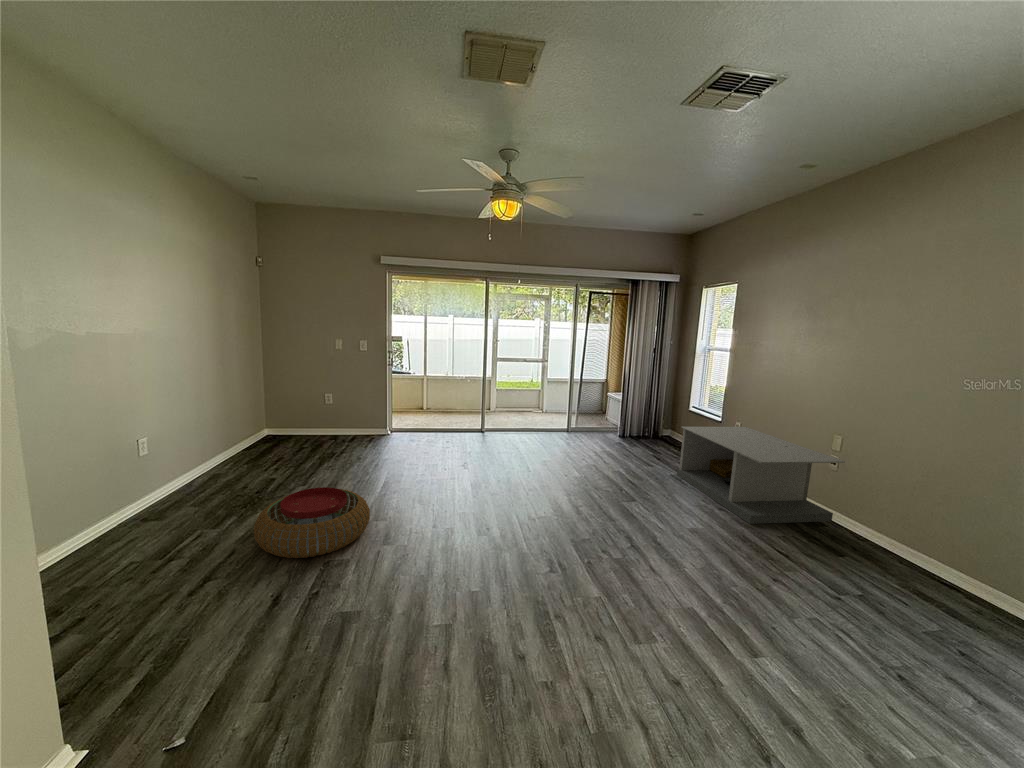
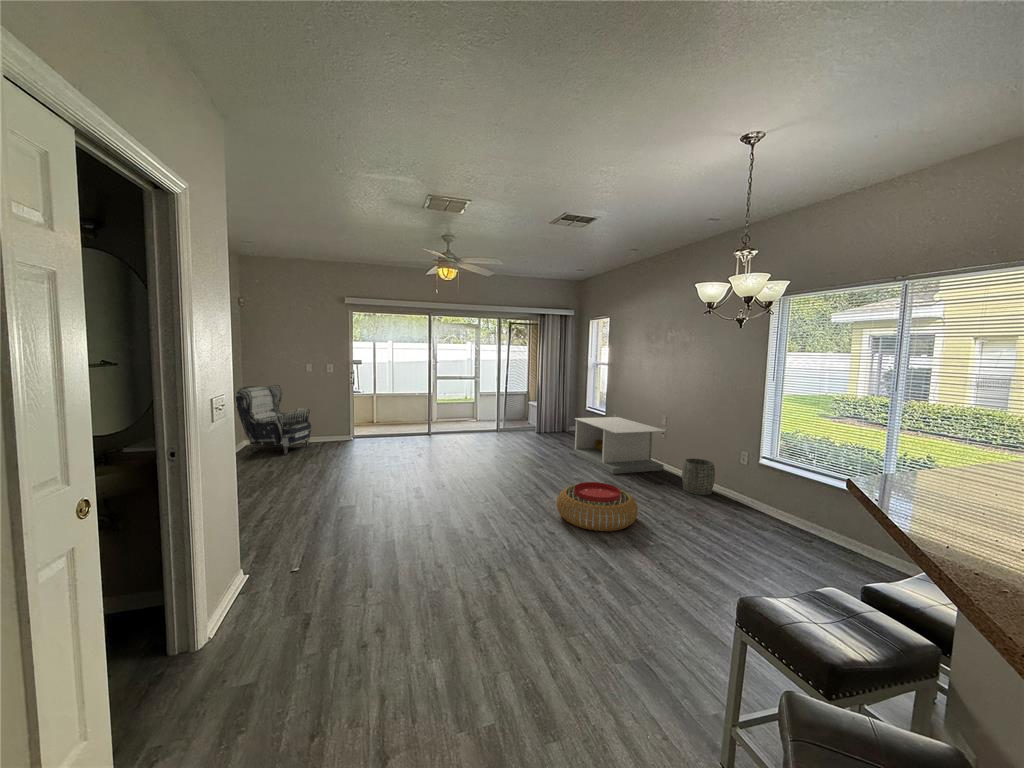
armchair: none [244,365,337,454] -> present [234,385,311,455]
pouf: present [254,487,370,558] -> present [557,482,638,531]
woven basket: none [888,520,963,593] -> present [682,458,715,495]

